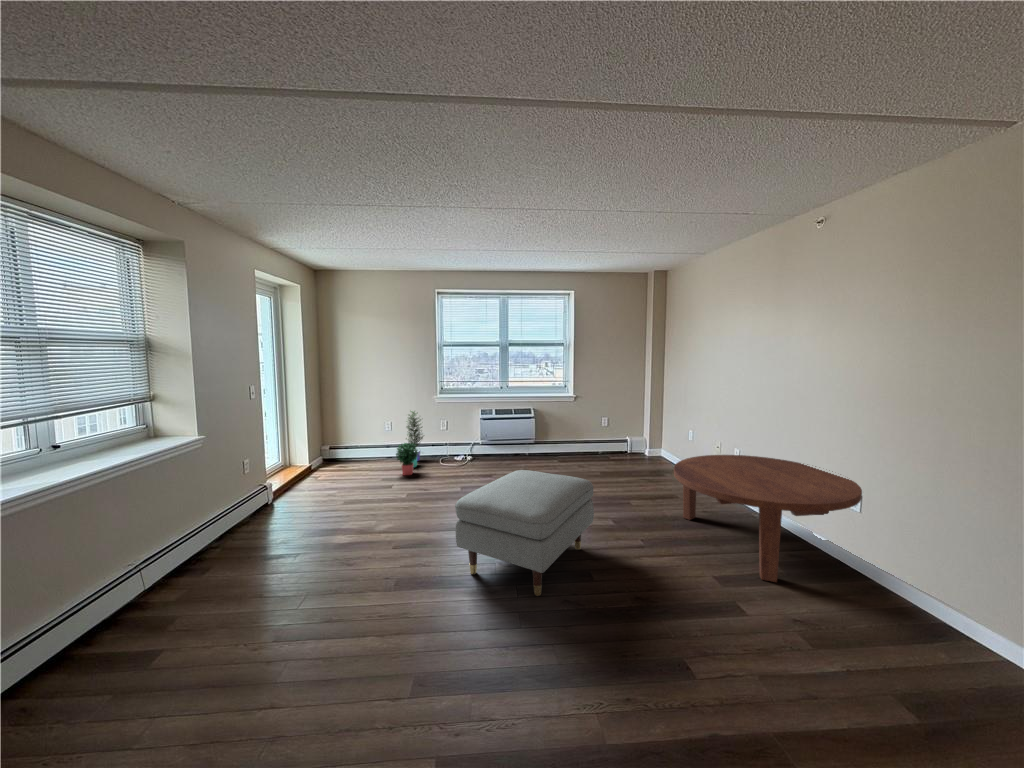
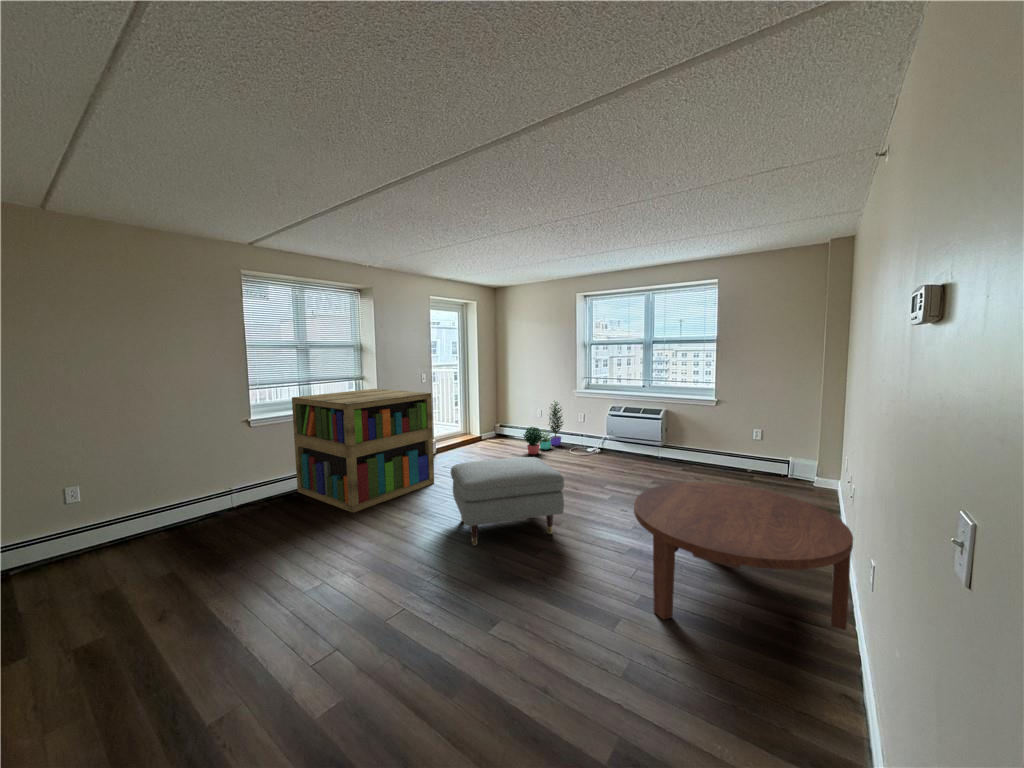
bookshelf: none [41,410,346,653] -> present [292,389,434,513]

